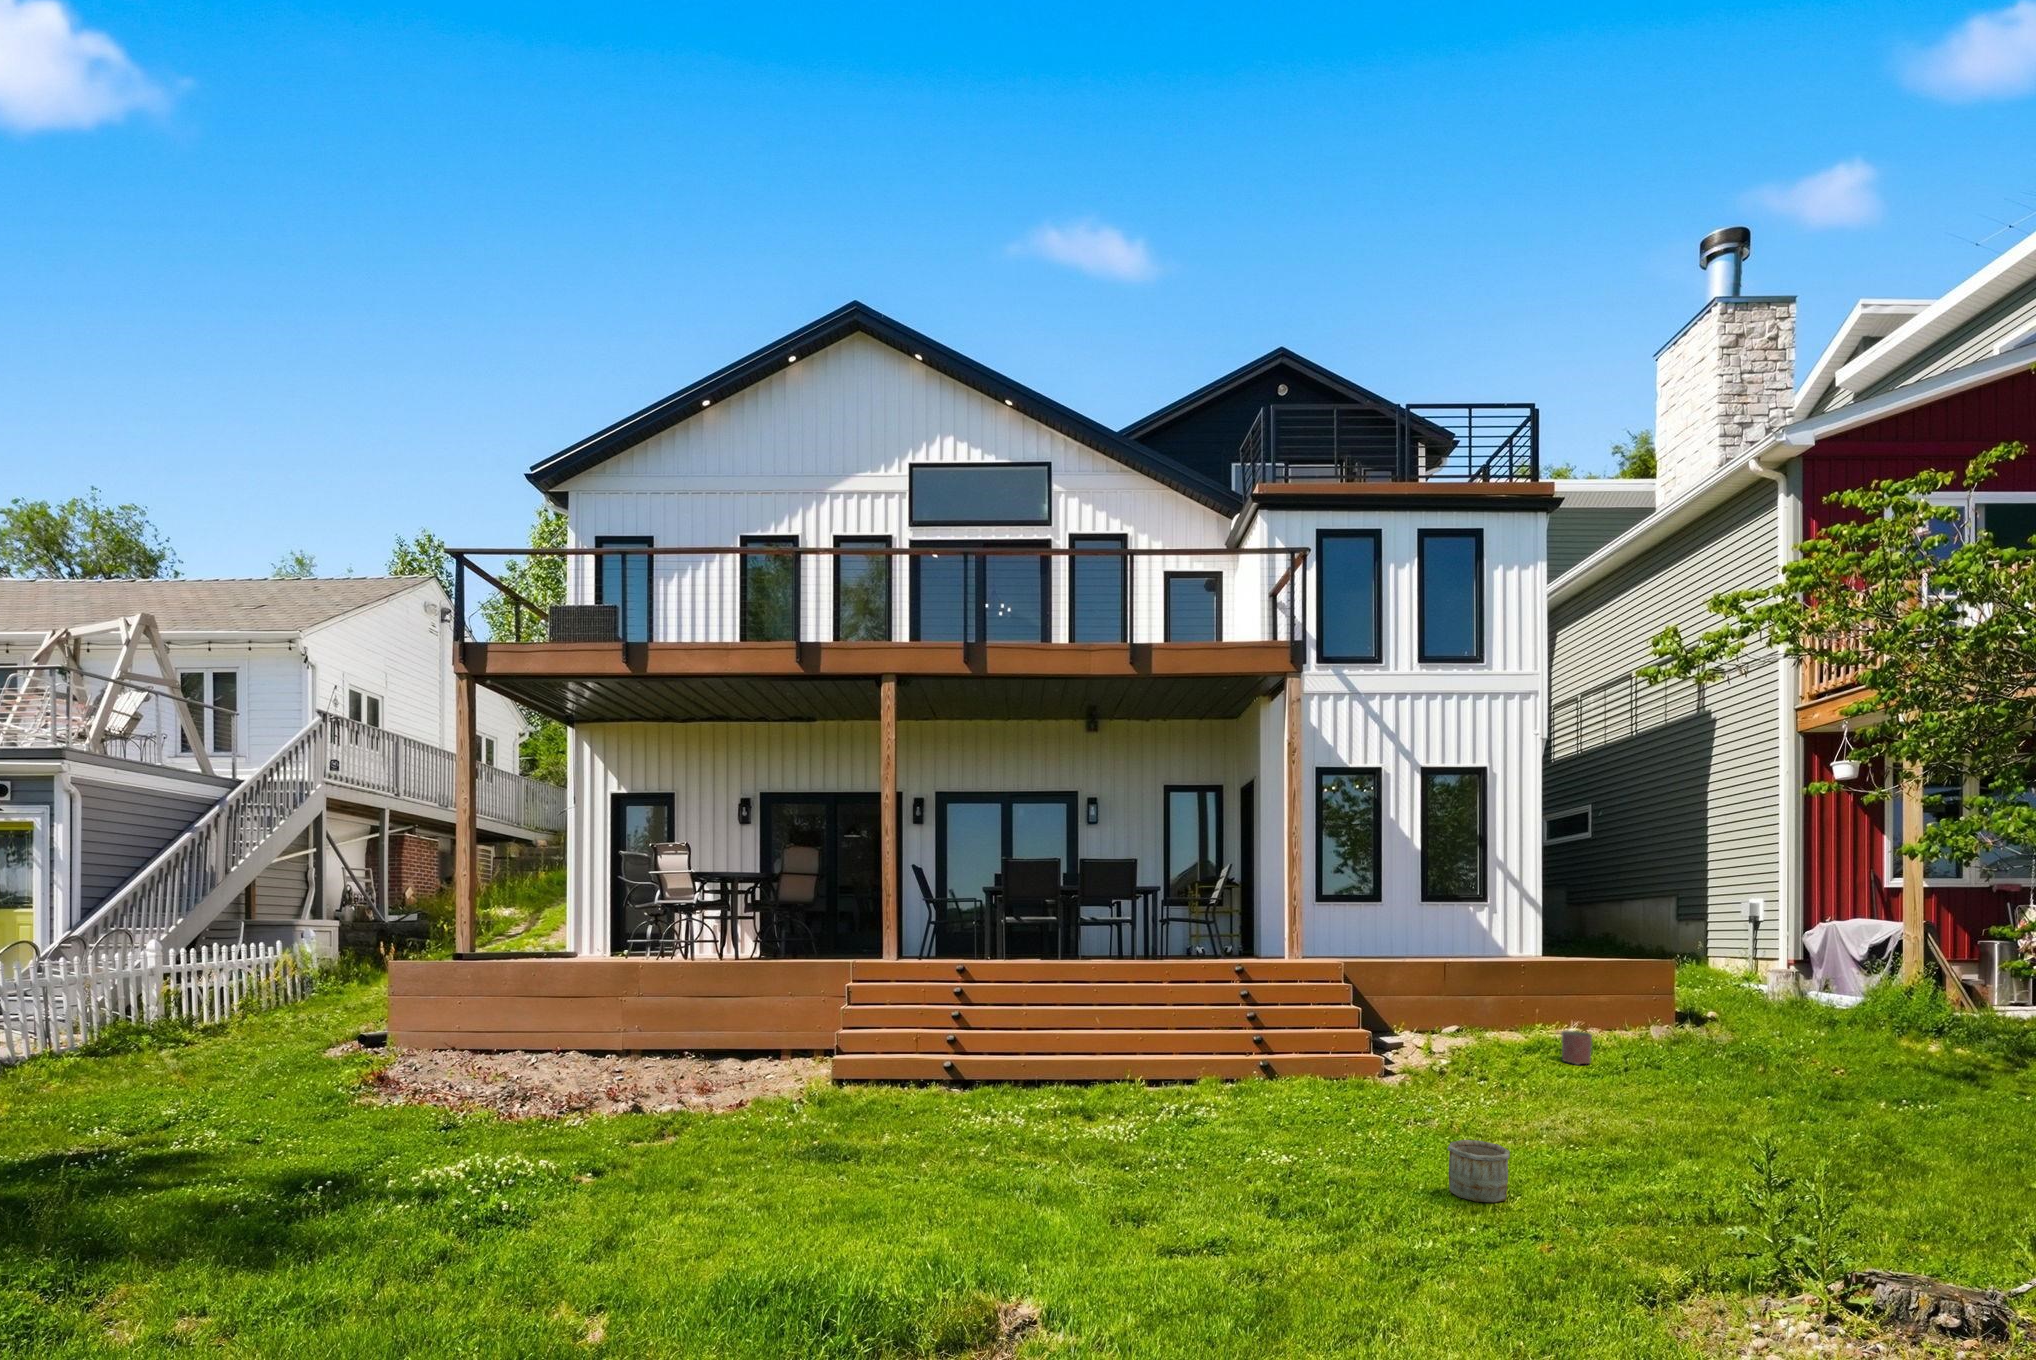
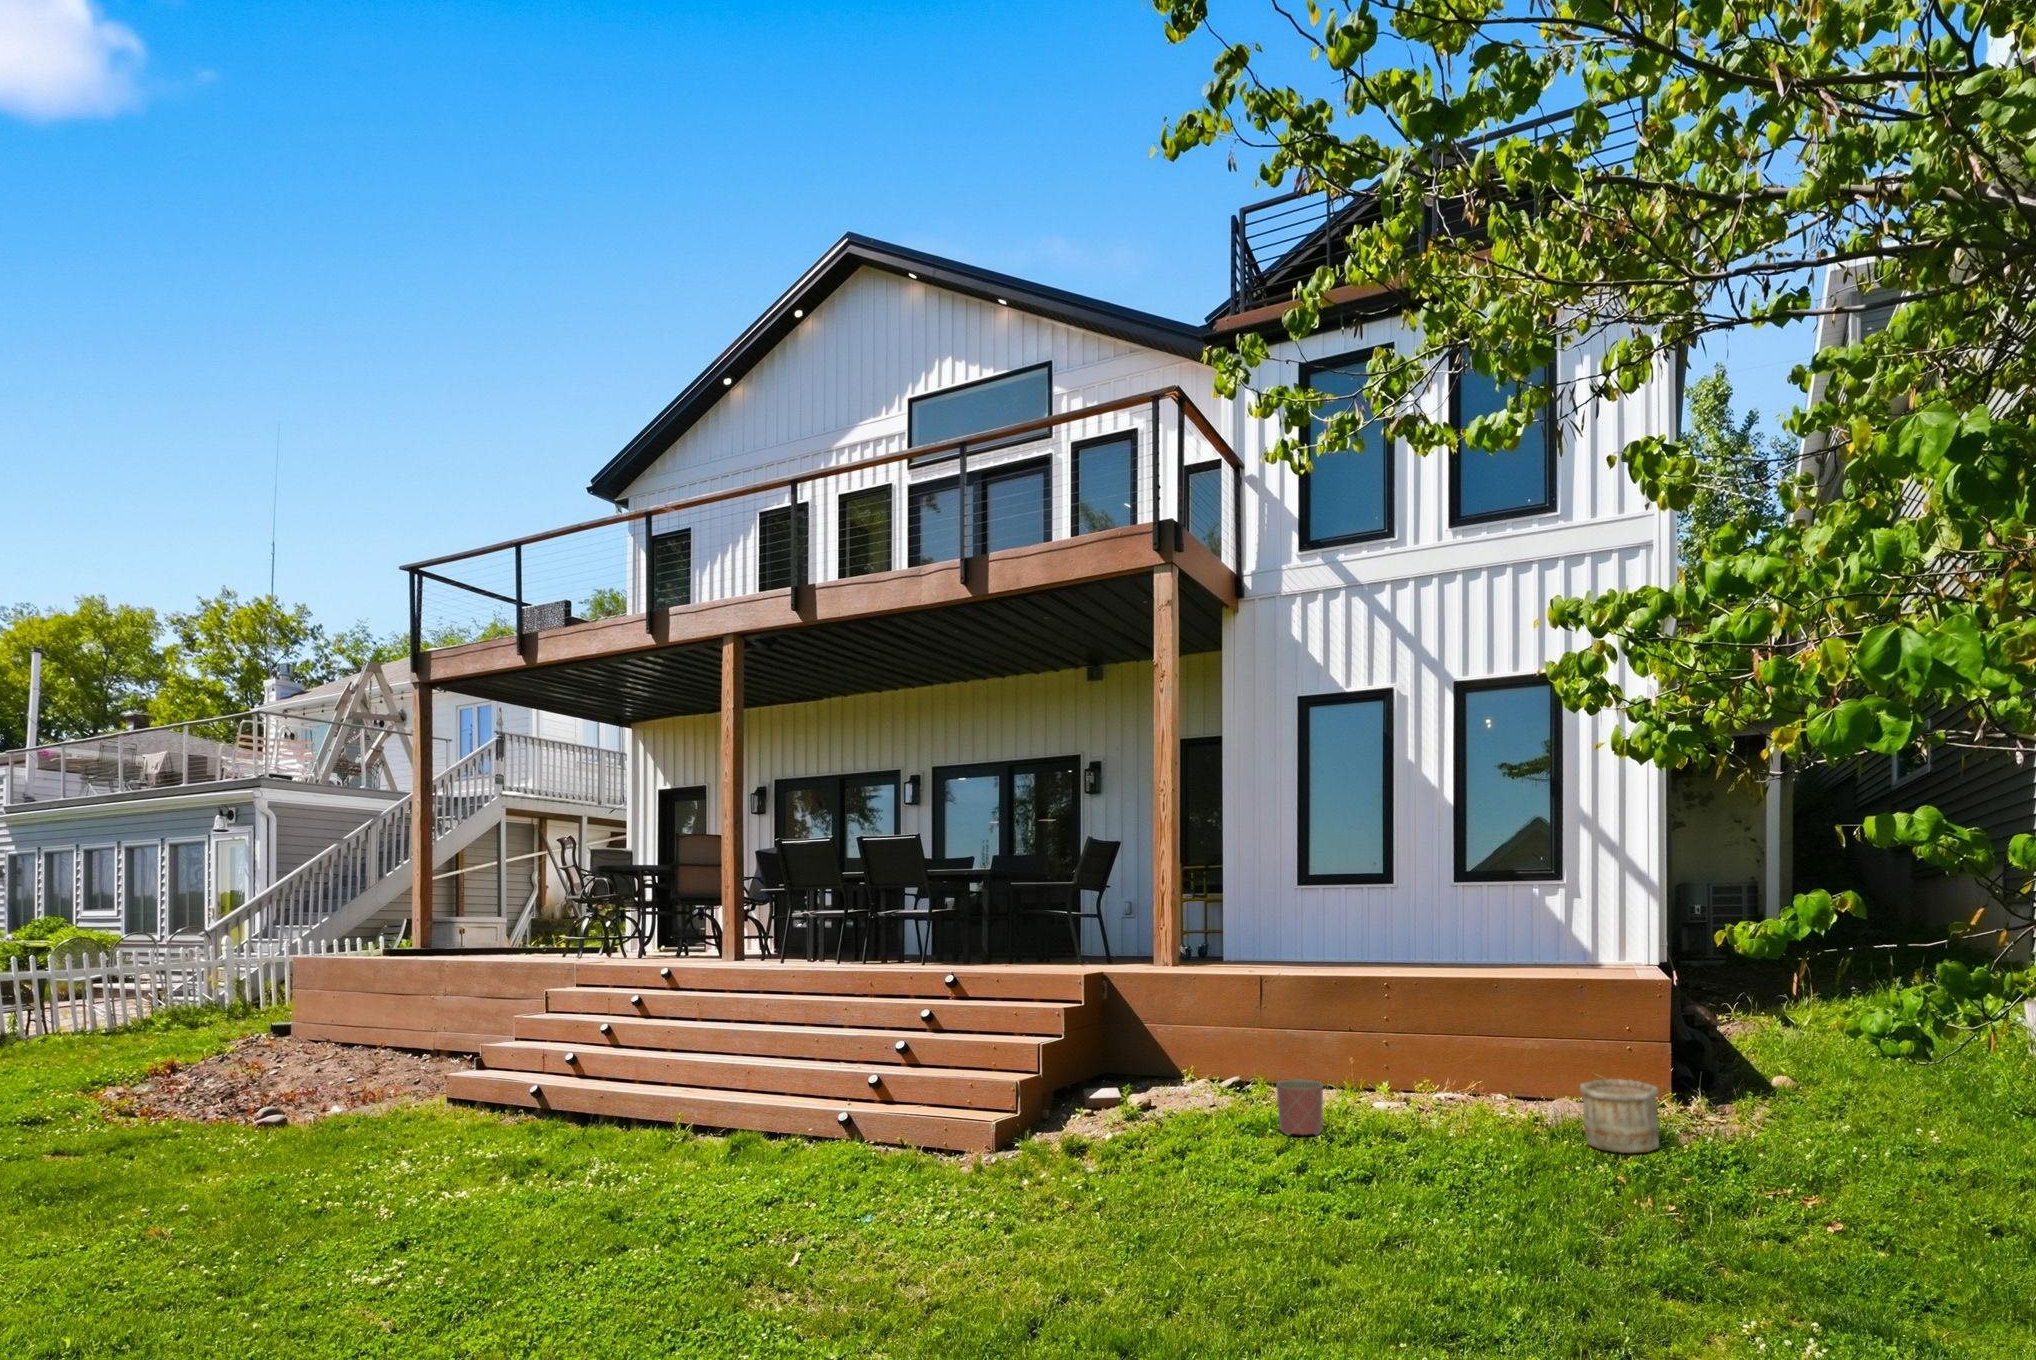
wooden bucket: present [1447,1140,1510,1202] -> present [1580,1079,1659,1153]

